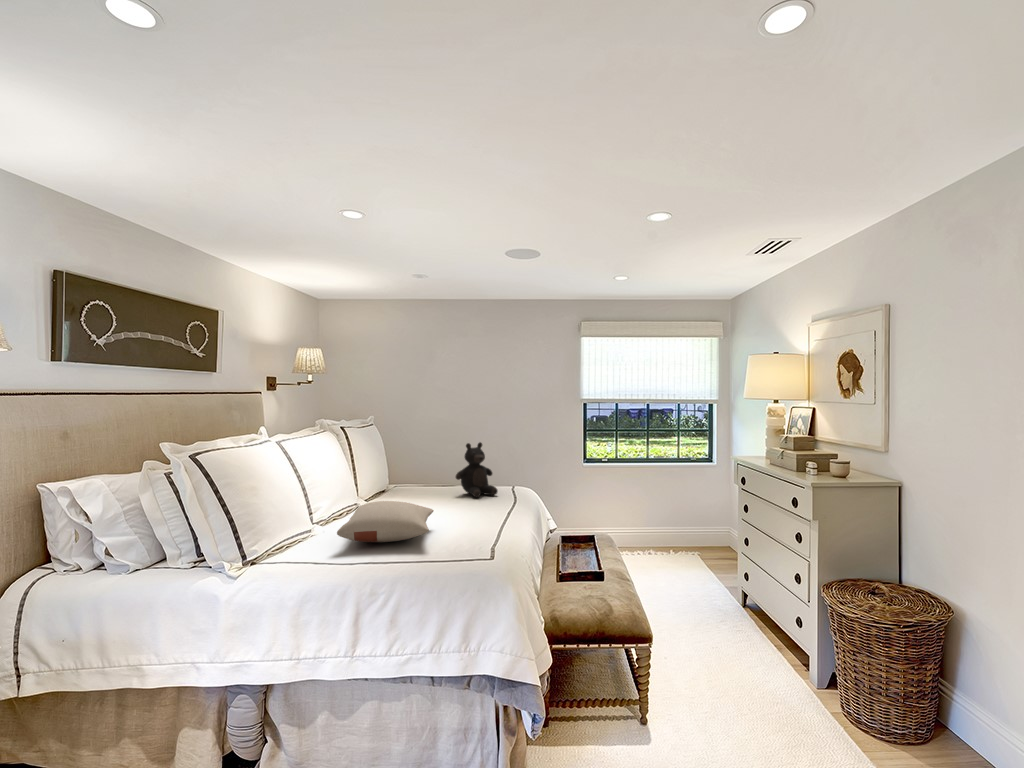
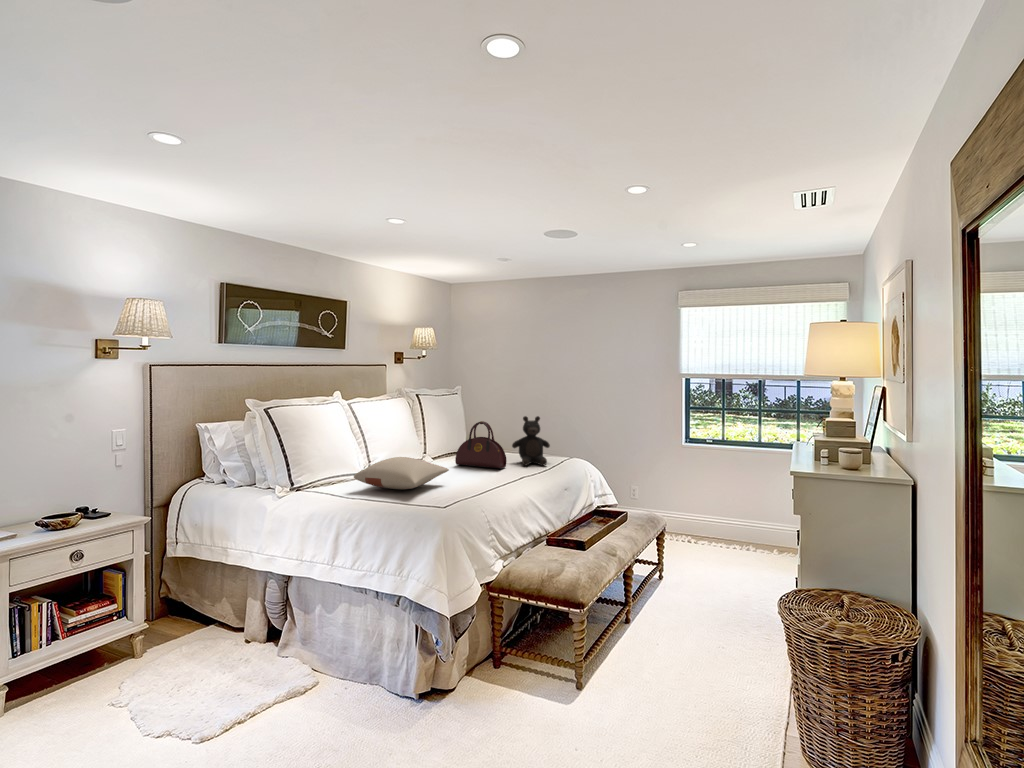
handbag: none [403,452,461,505] -> present [455,421,507,469]

